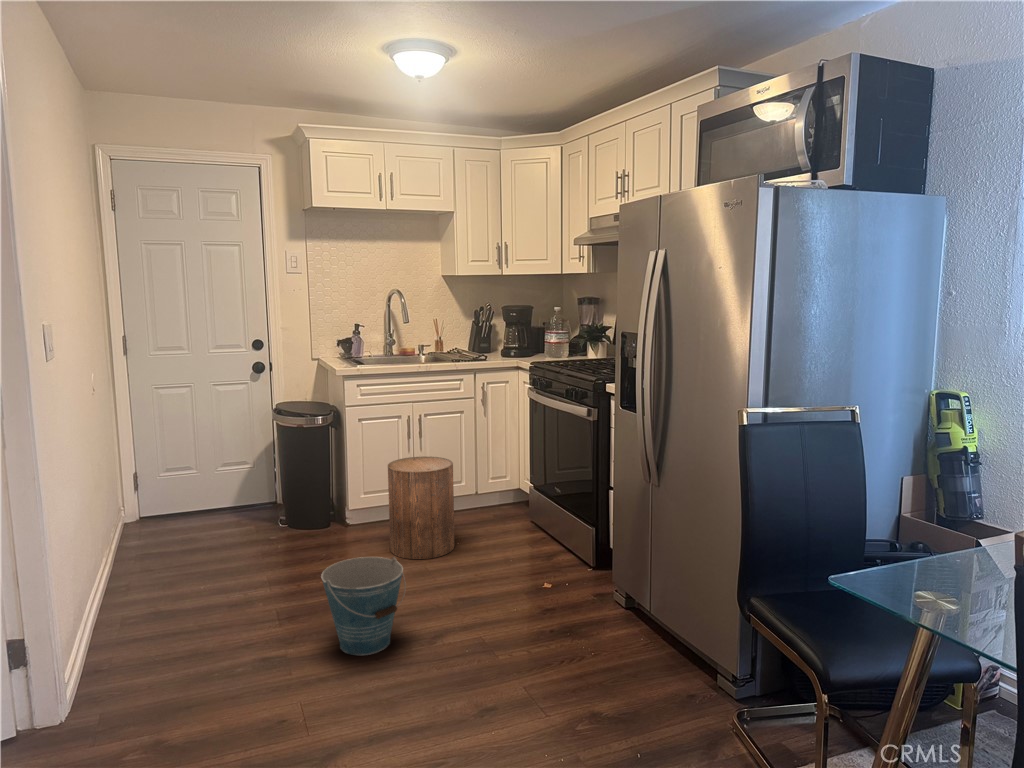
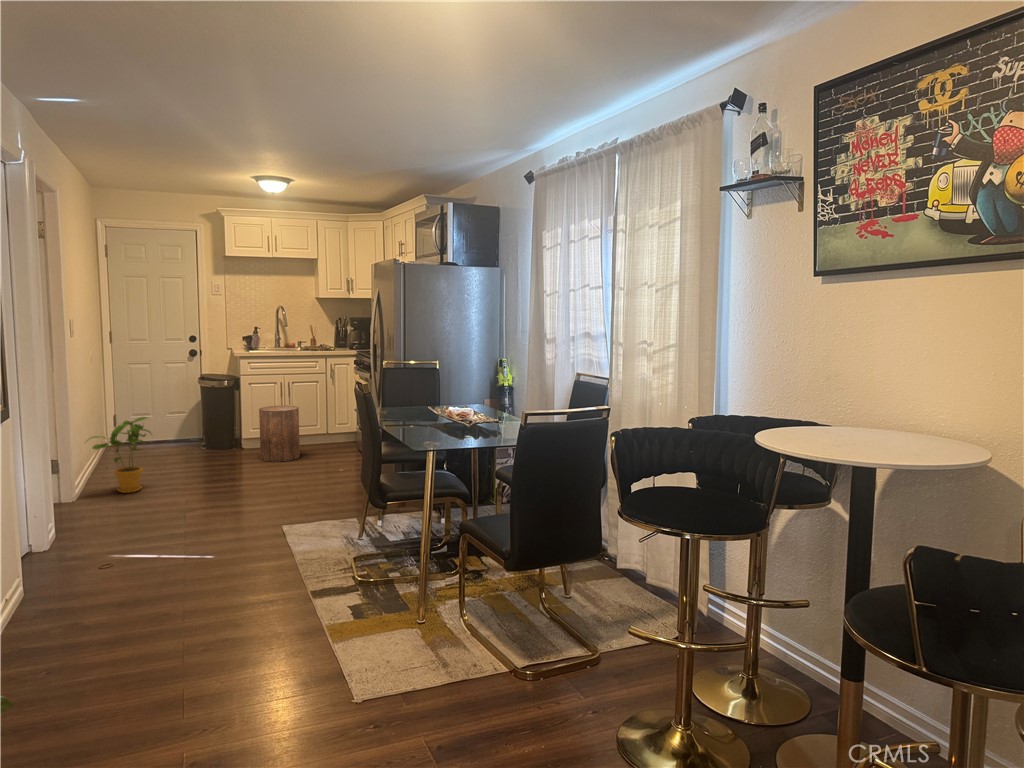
house plant: none [77,519,218,676] -> present [89,417,151,493]
bucket: present [321,557,406,655] -> none [203,445,247,489]

